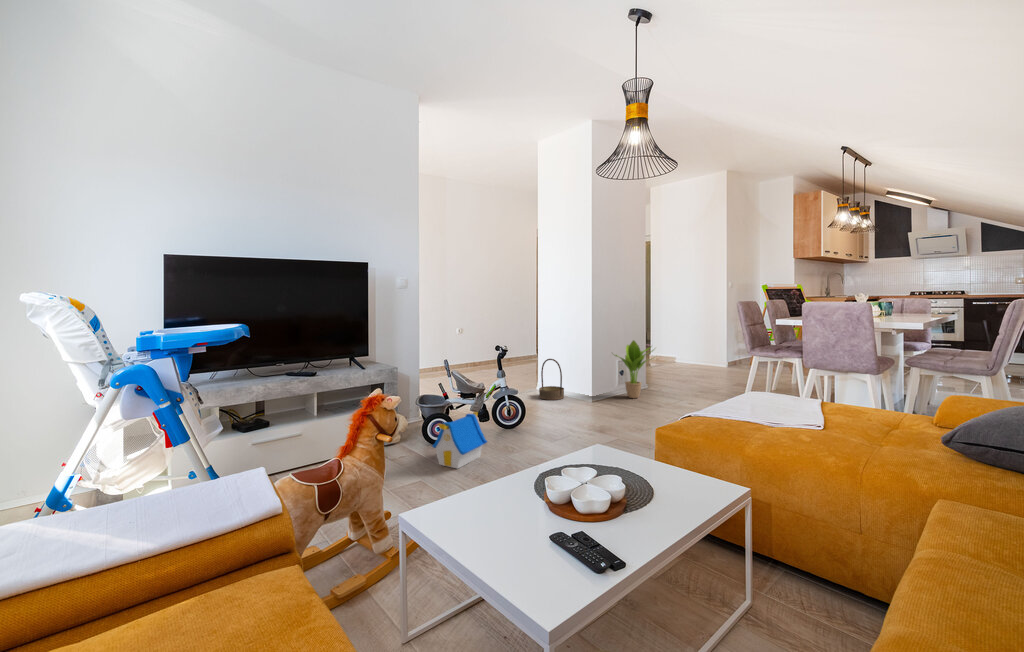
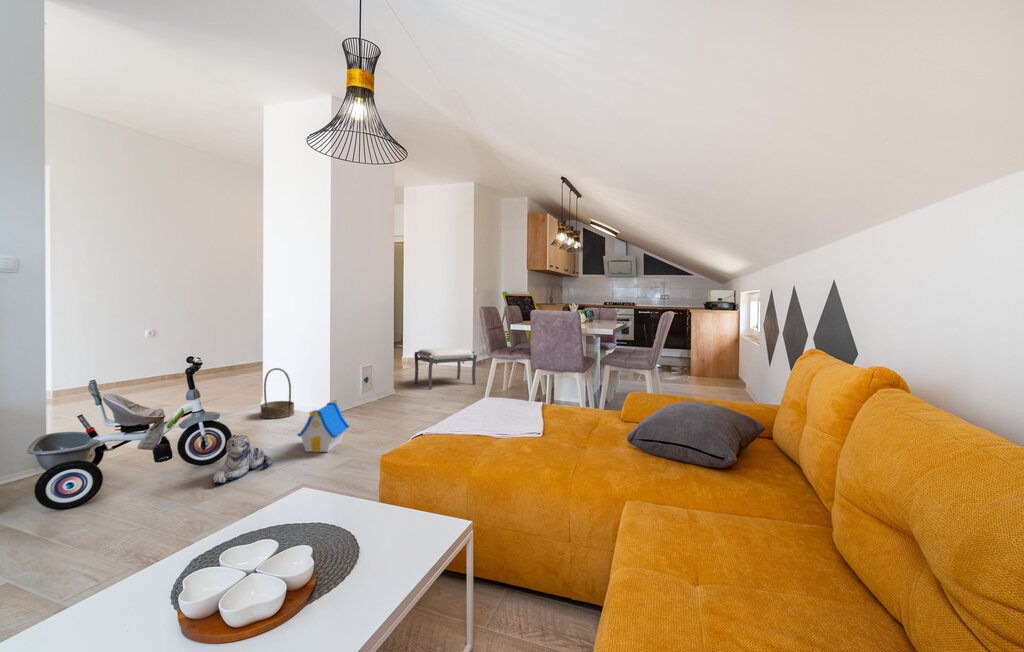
potted plant: present [615,340,653,398] -> none [353,345,402,408]
ottoman: none [666,345,734,385] -> present [414,348,477,389]
plush toy: none [516,407,554,443] -> present [213,435,271,483]
toy house: present [432,412,487,469] -> present [297,400,350,452]

